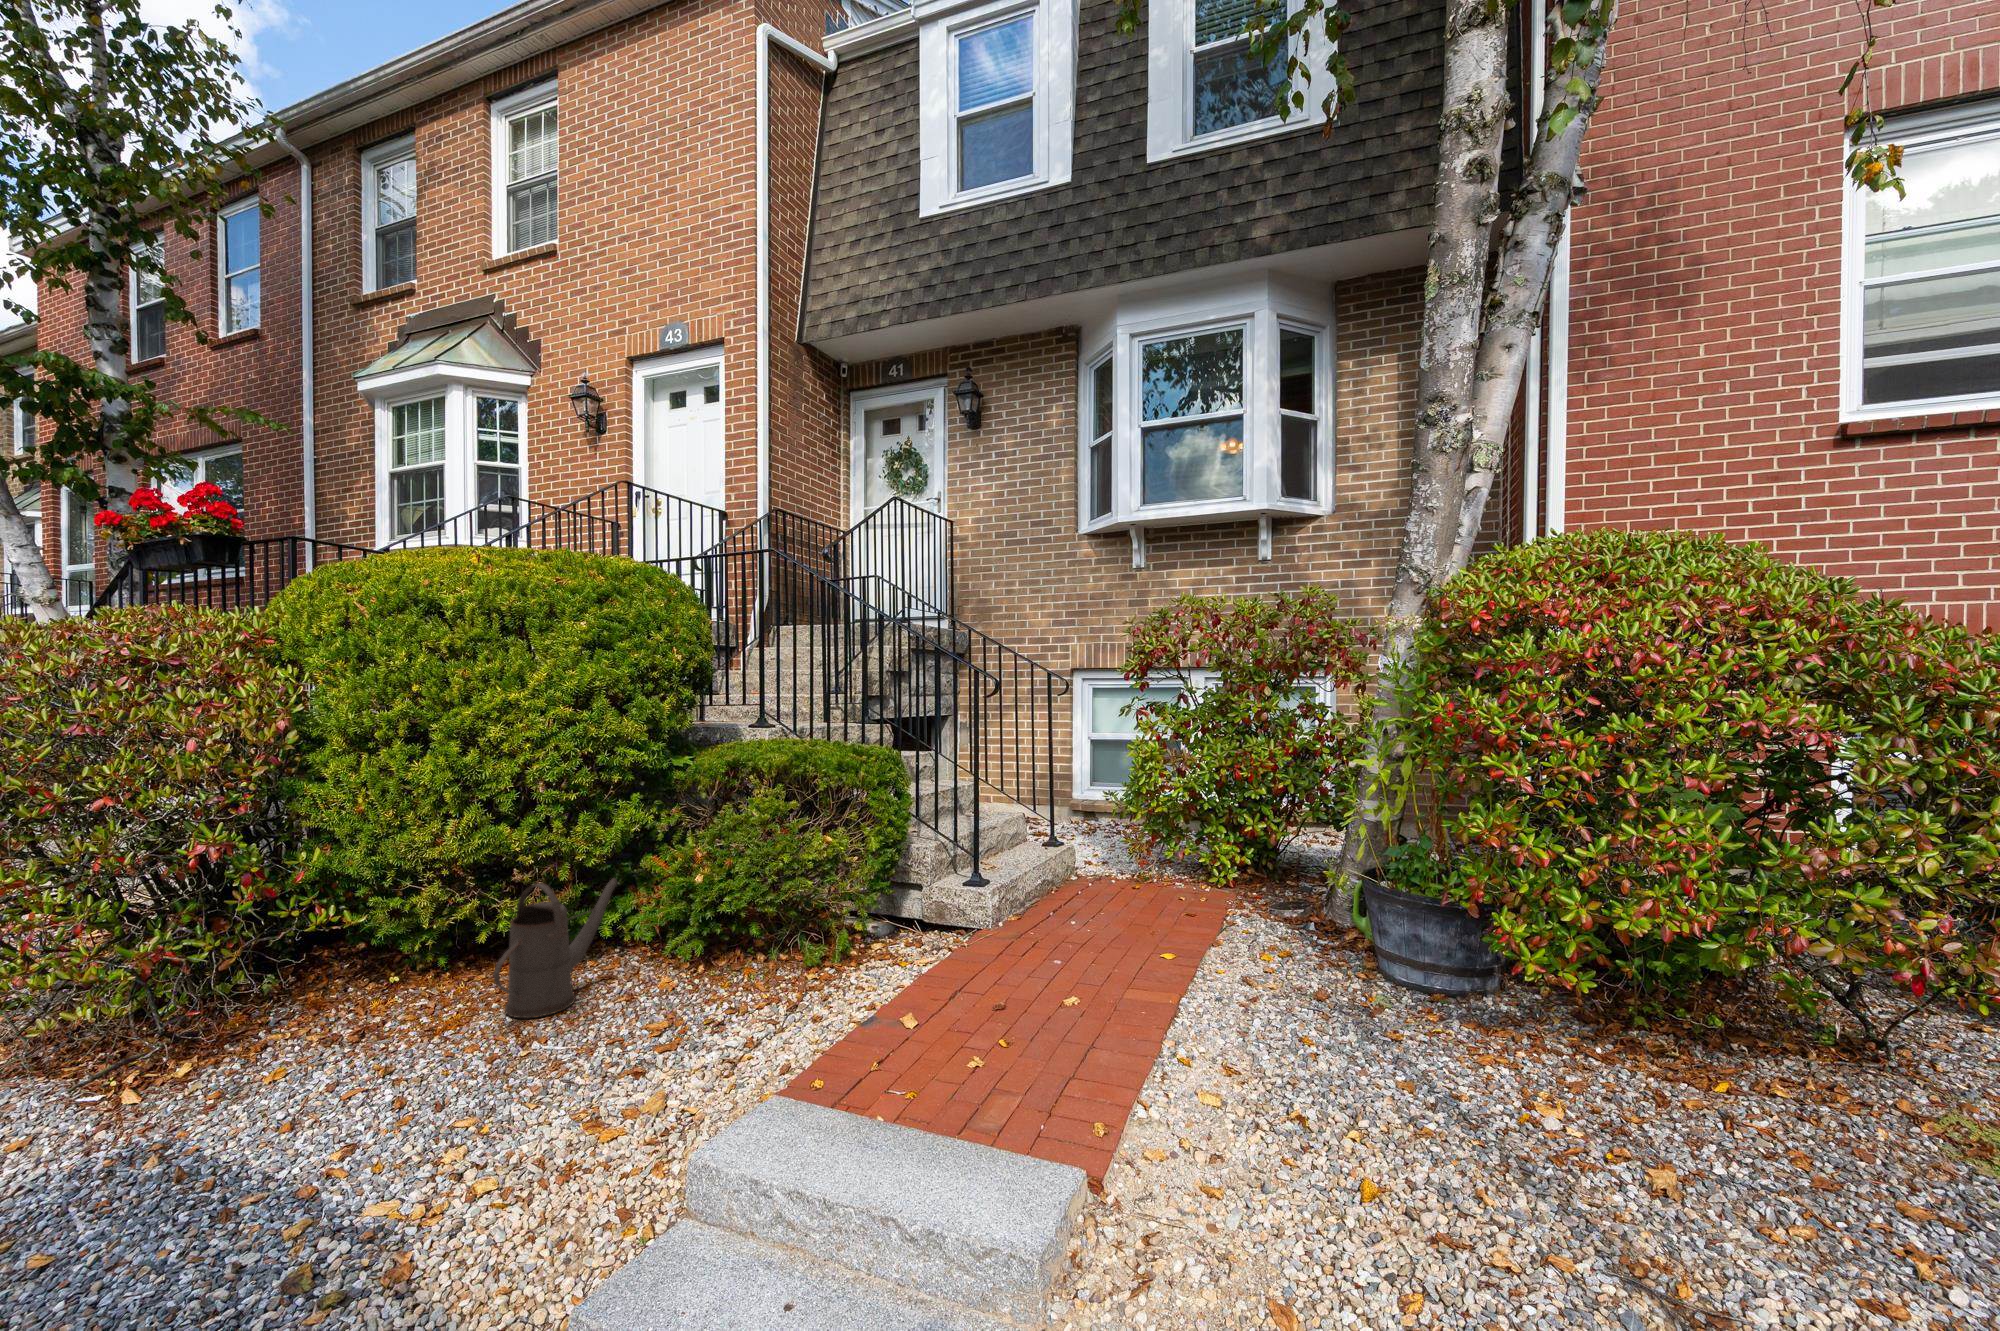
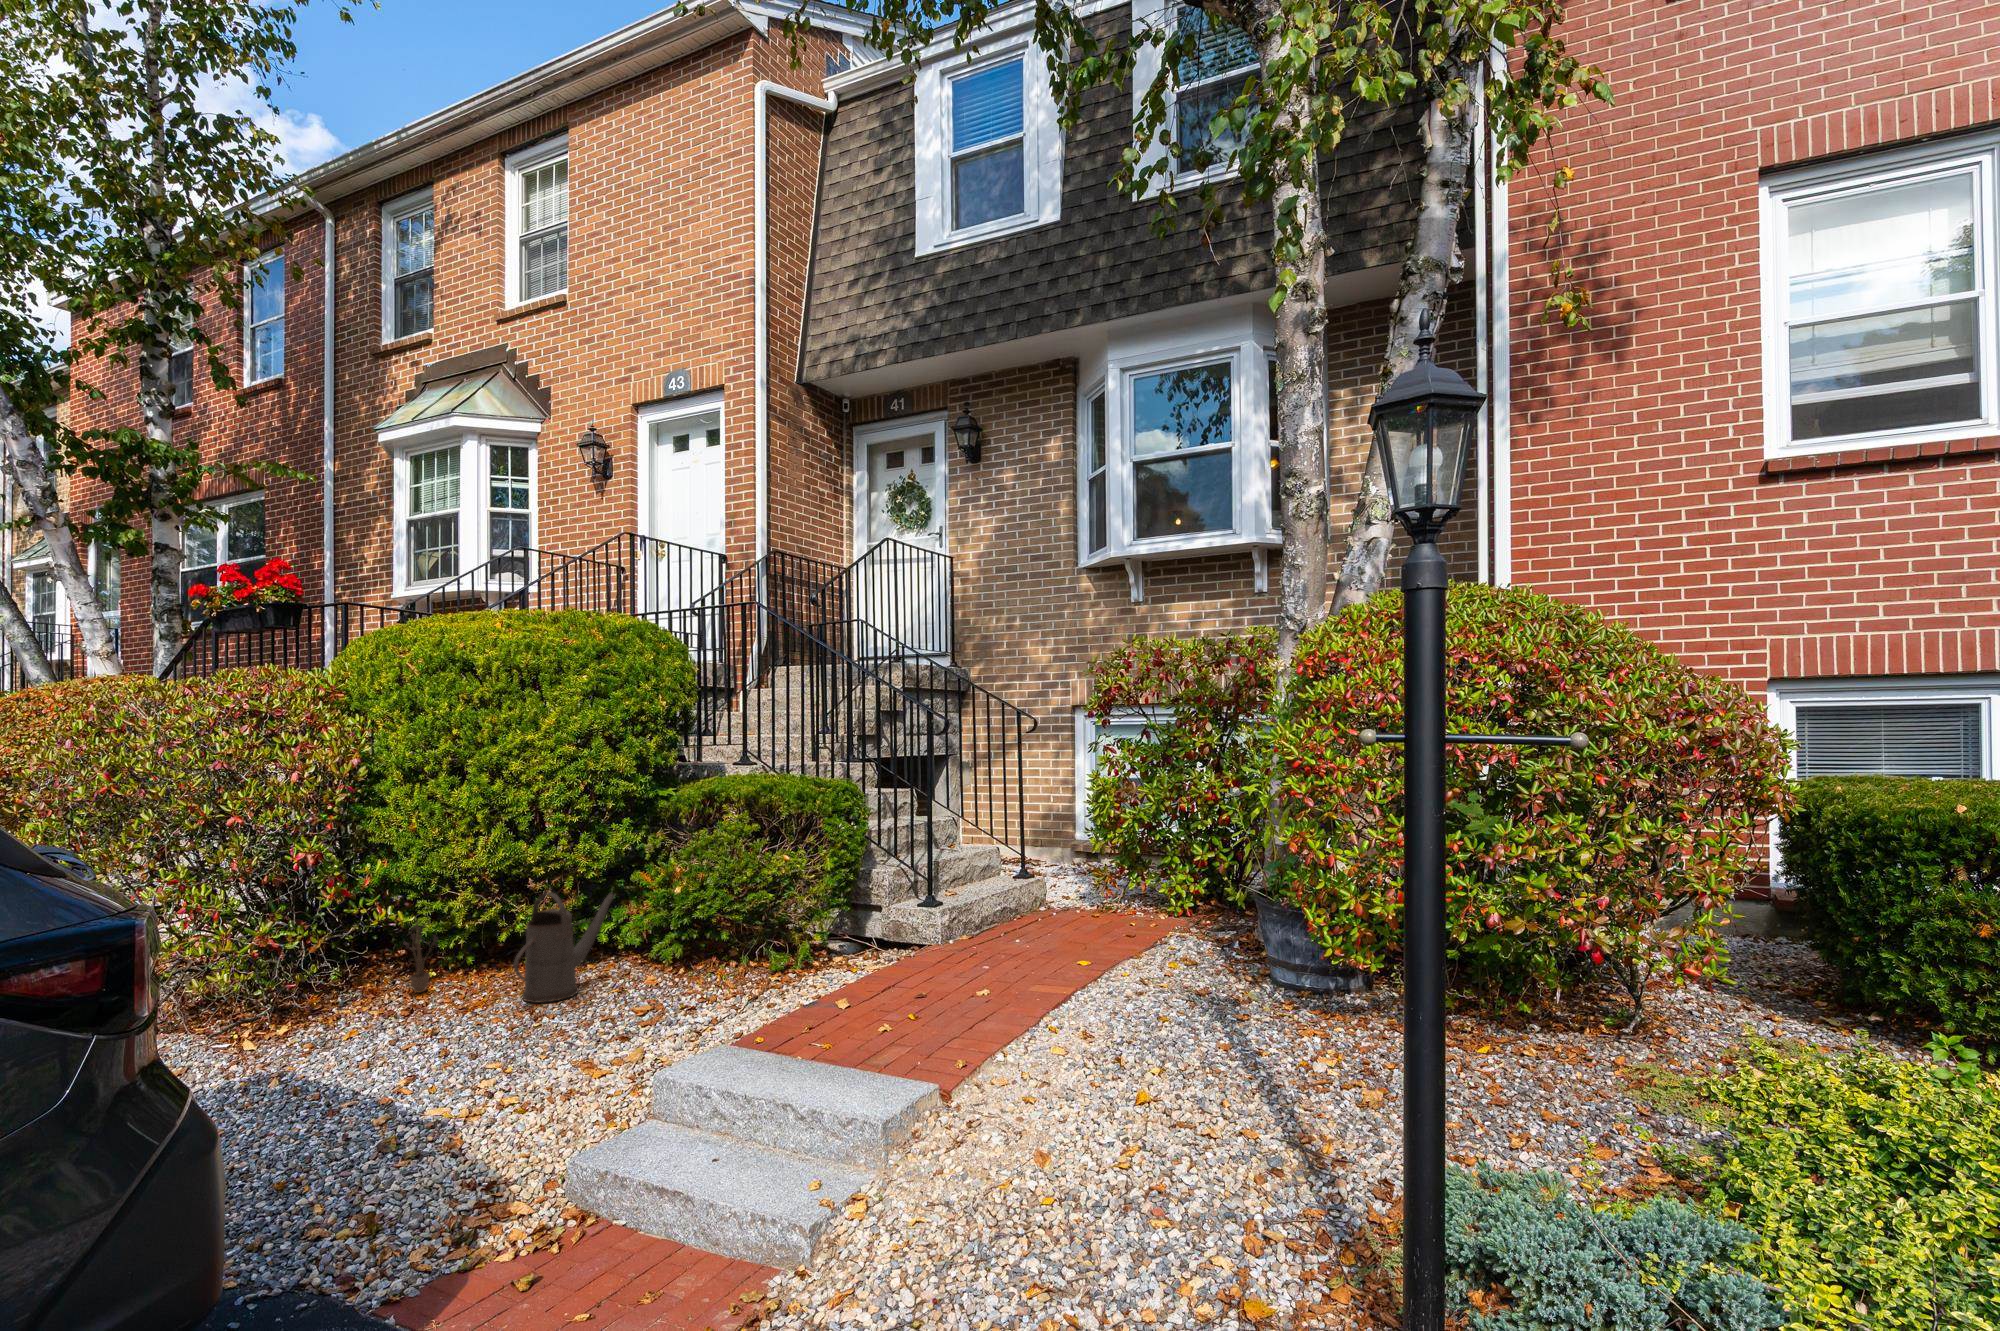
decorative plant: none [350,917,400,1005] -> present [399,922,438,993]

